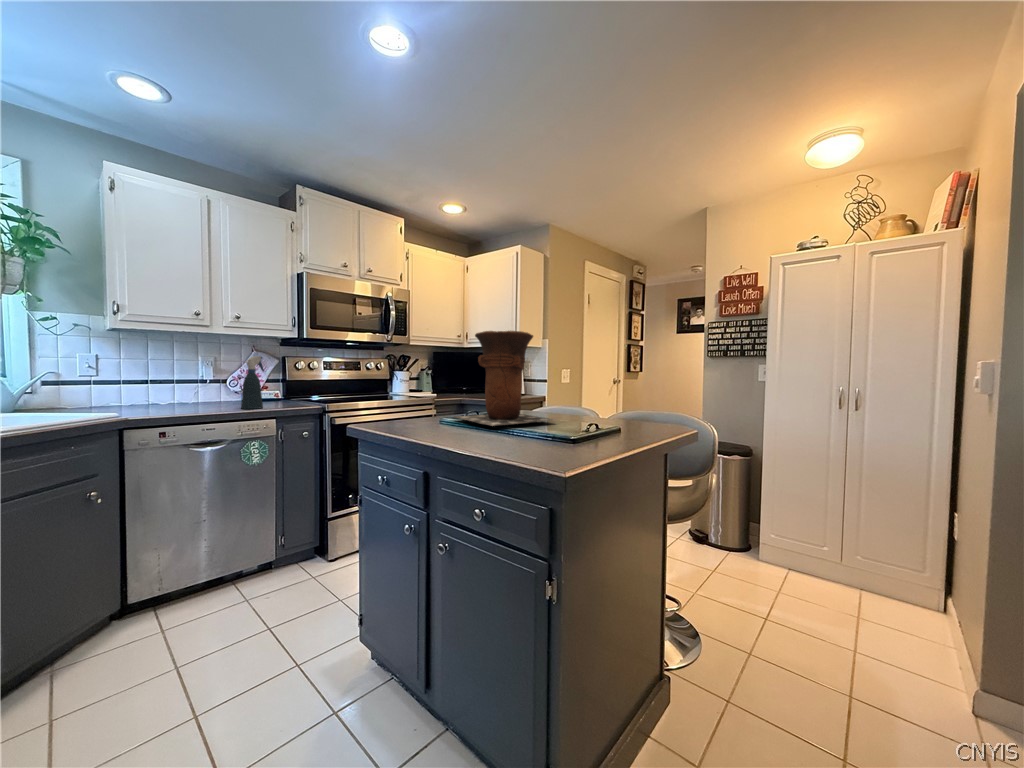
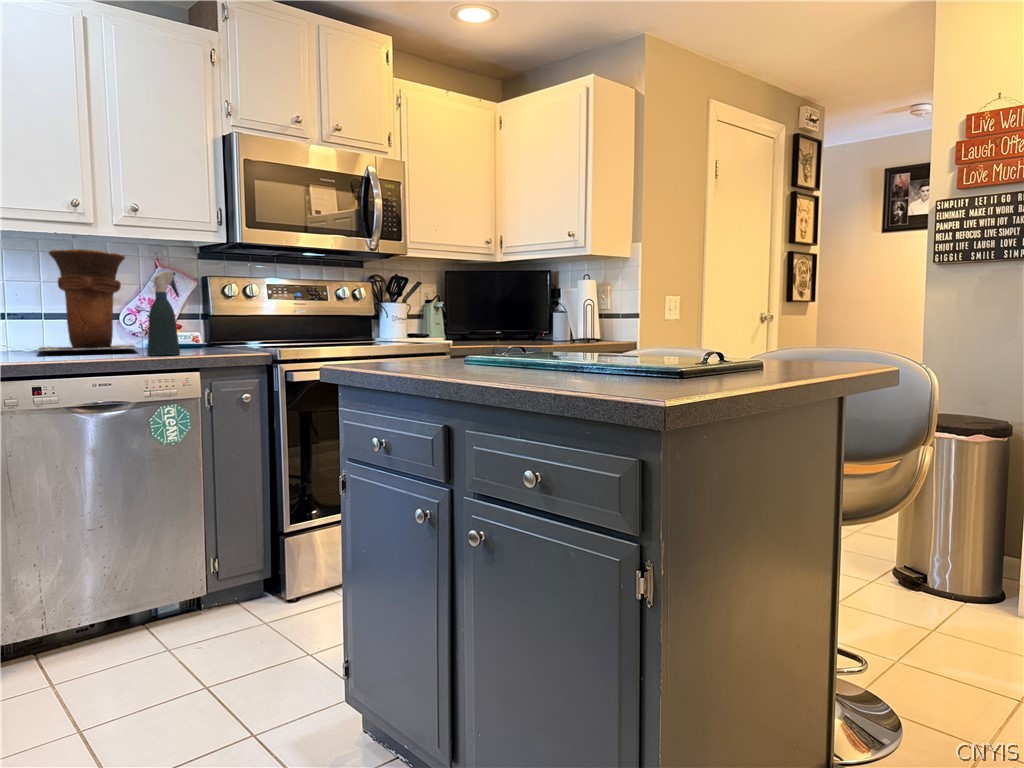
vase: present [456,331,554,426] -> present [38,249,136,352]

